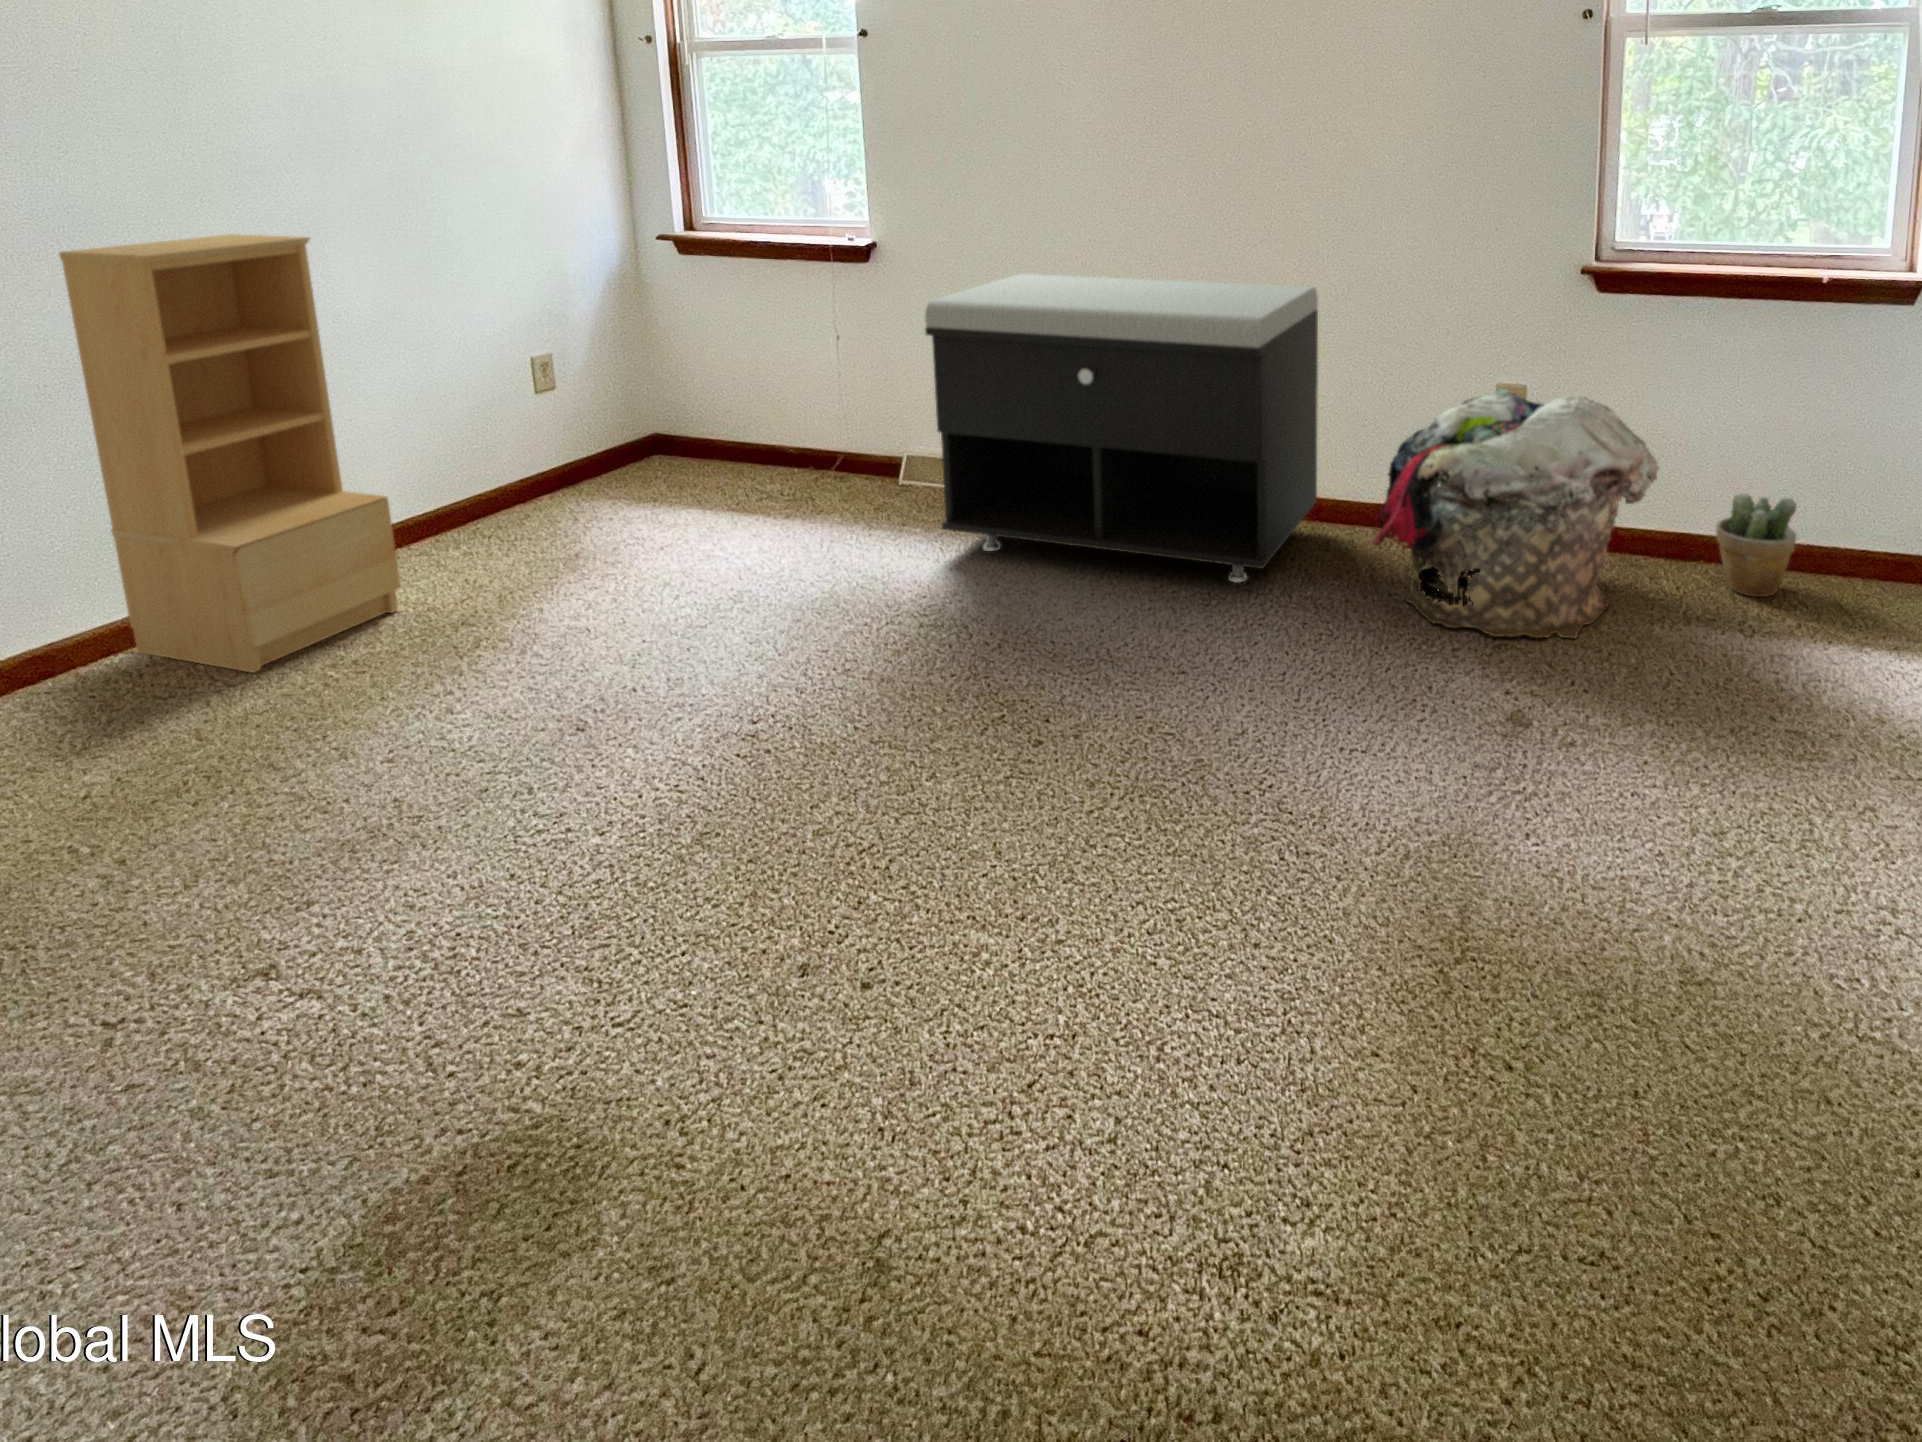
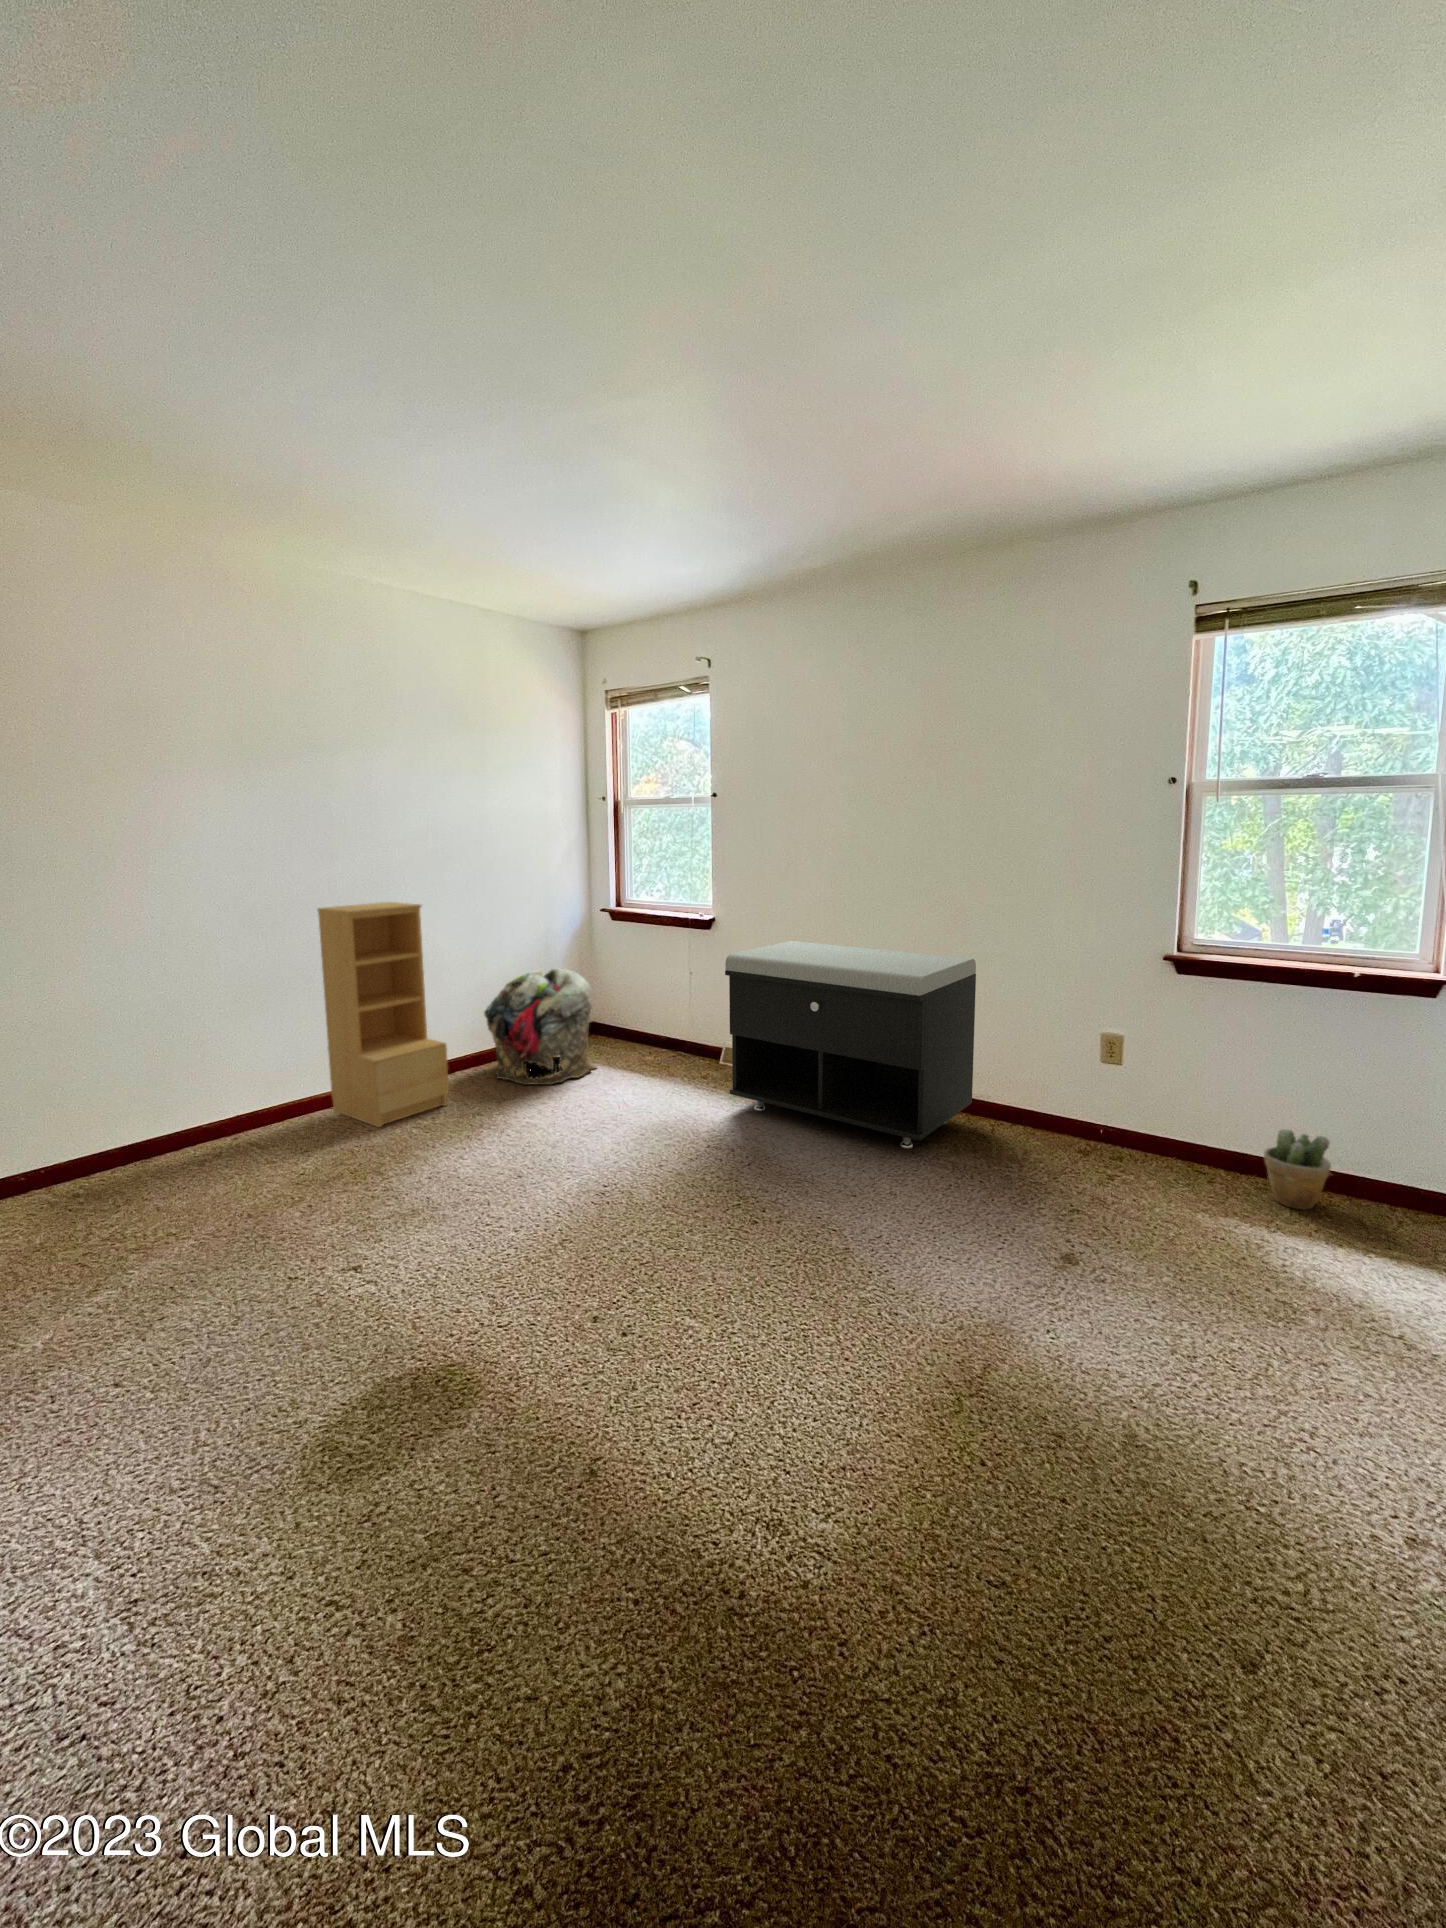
laundry basket: present [1372,389,1659,639] -> present [484,968,596,1085]

